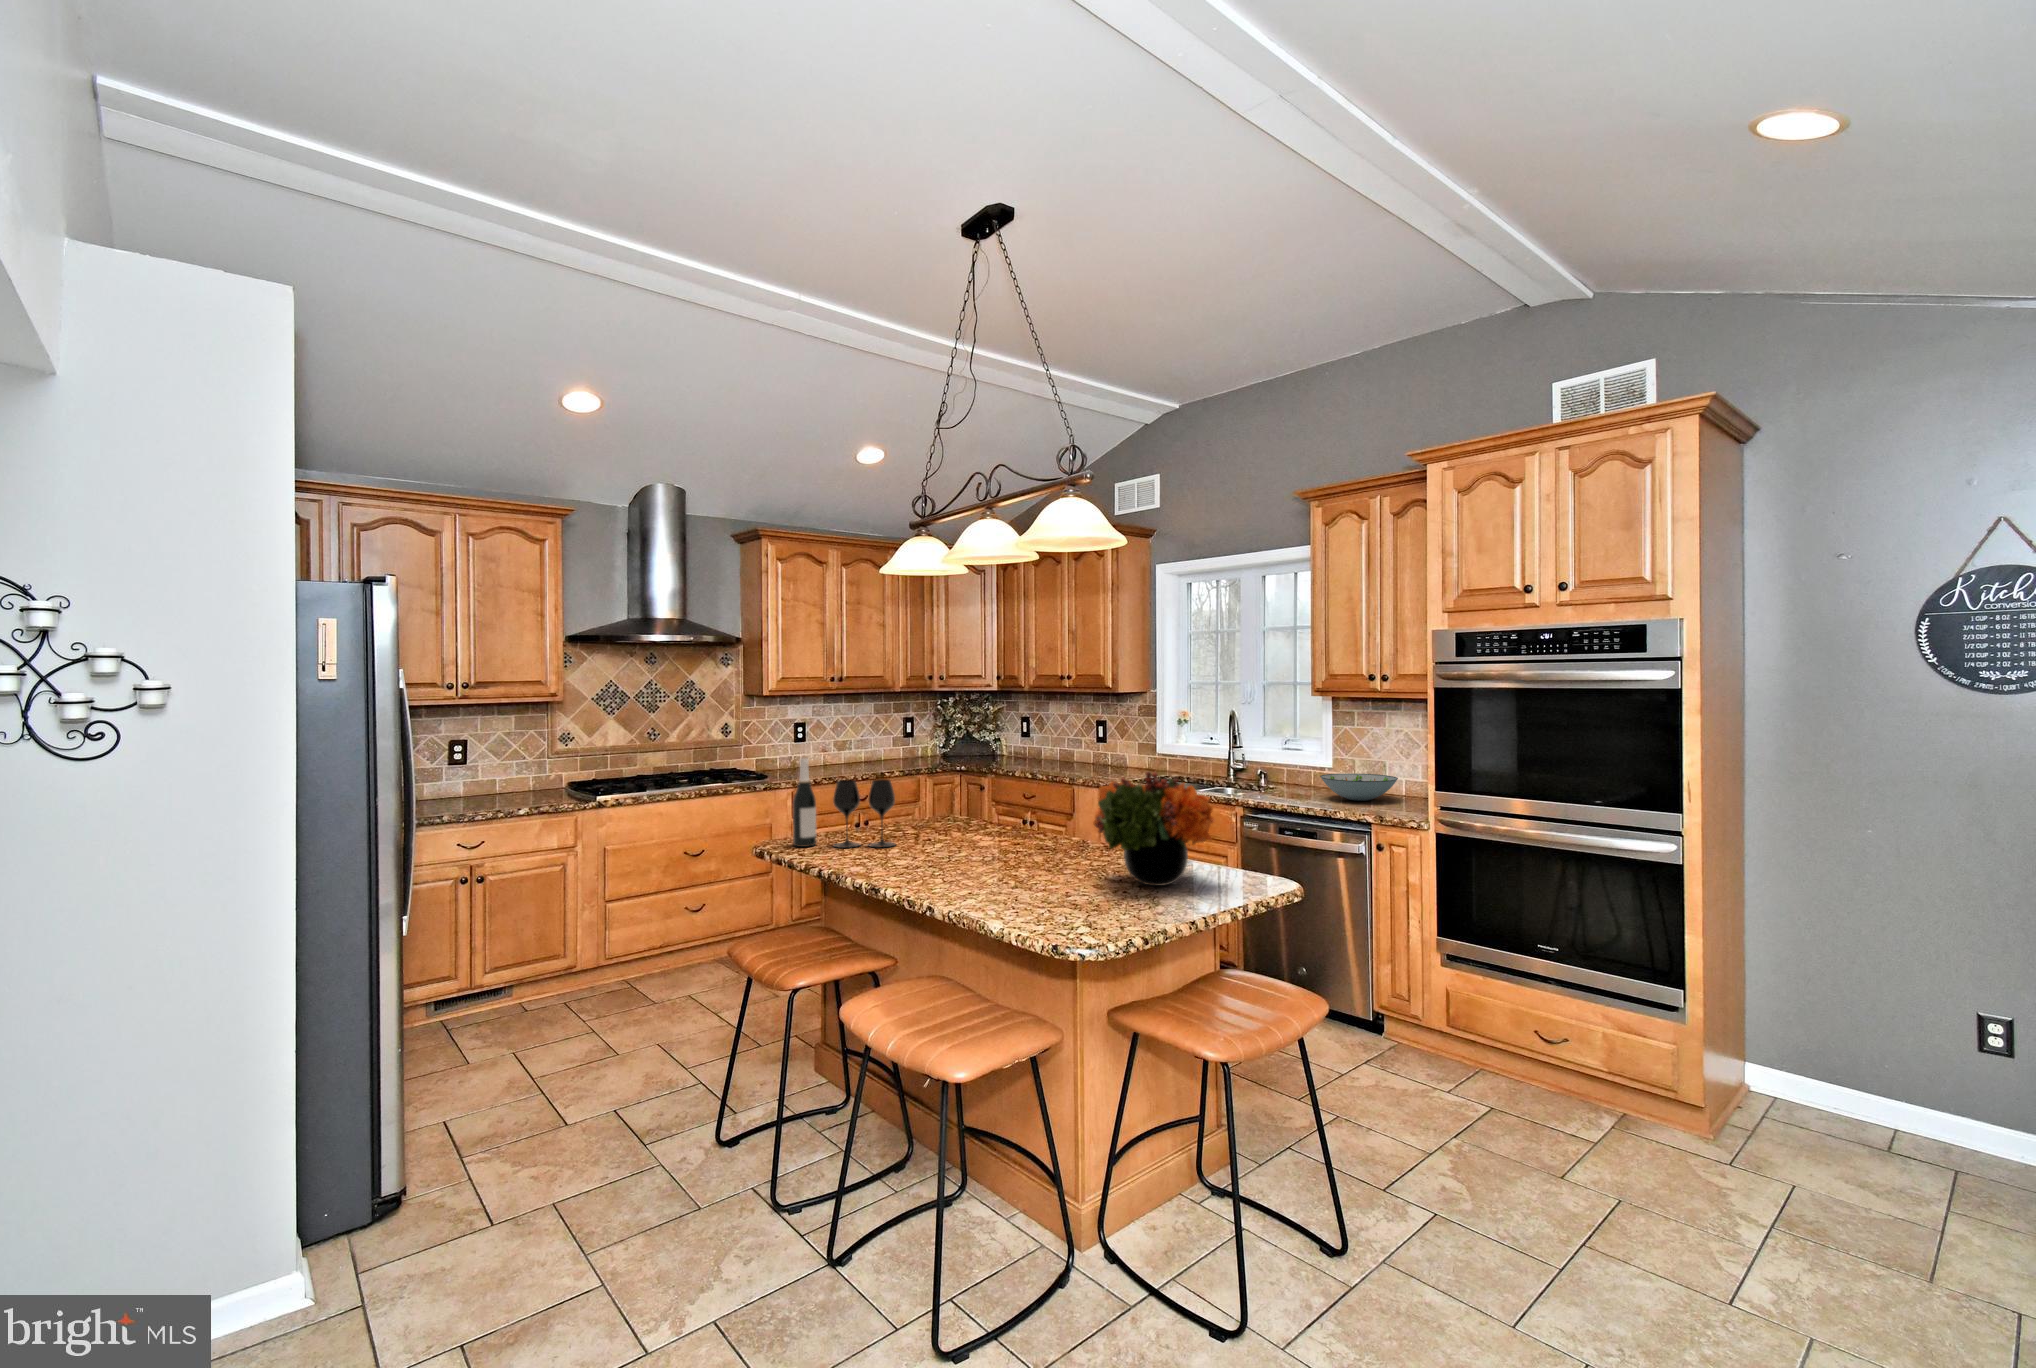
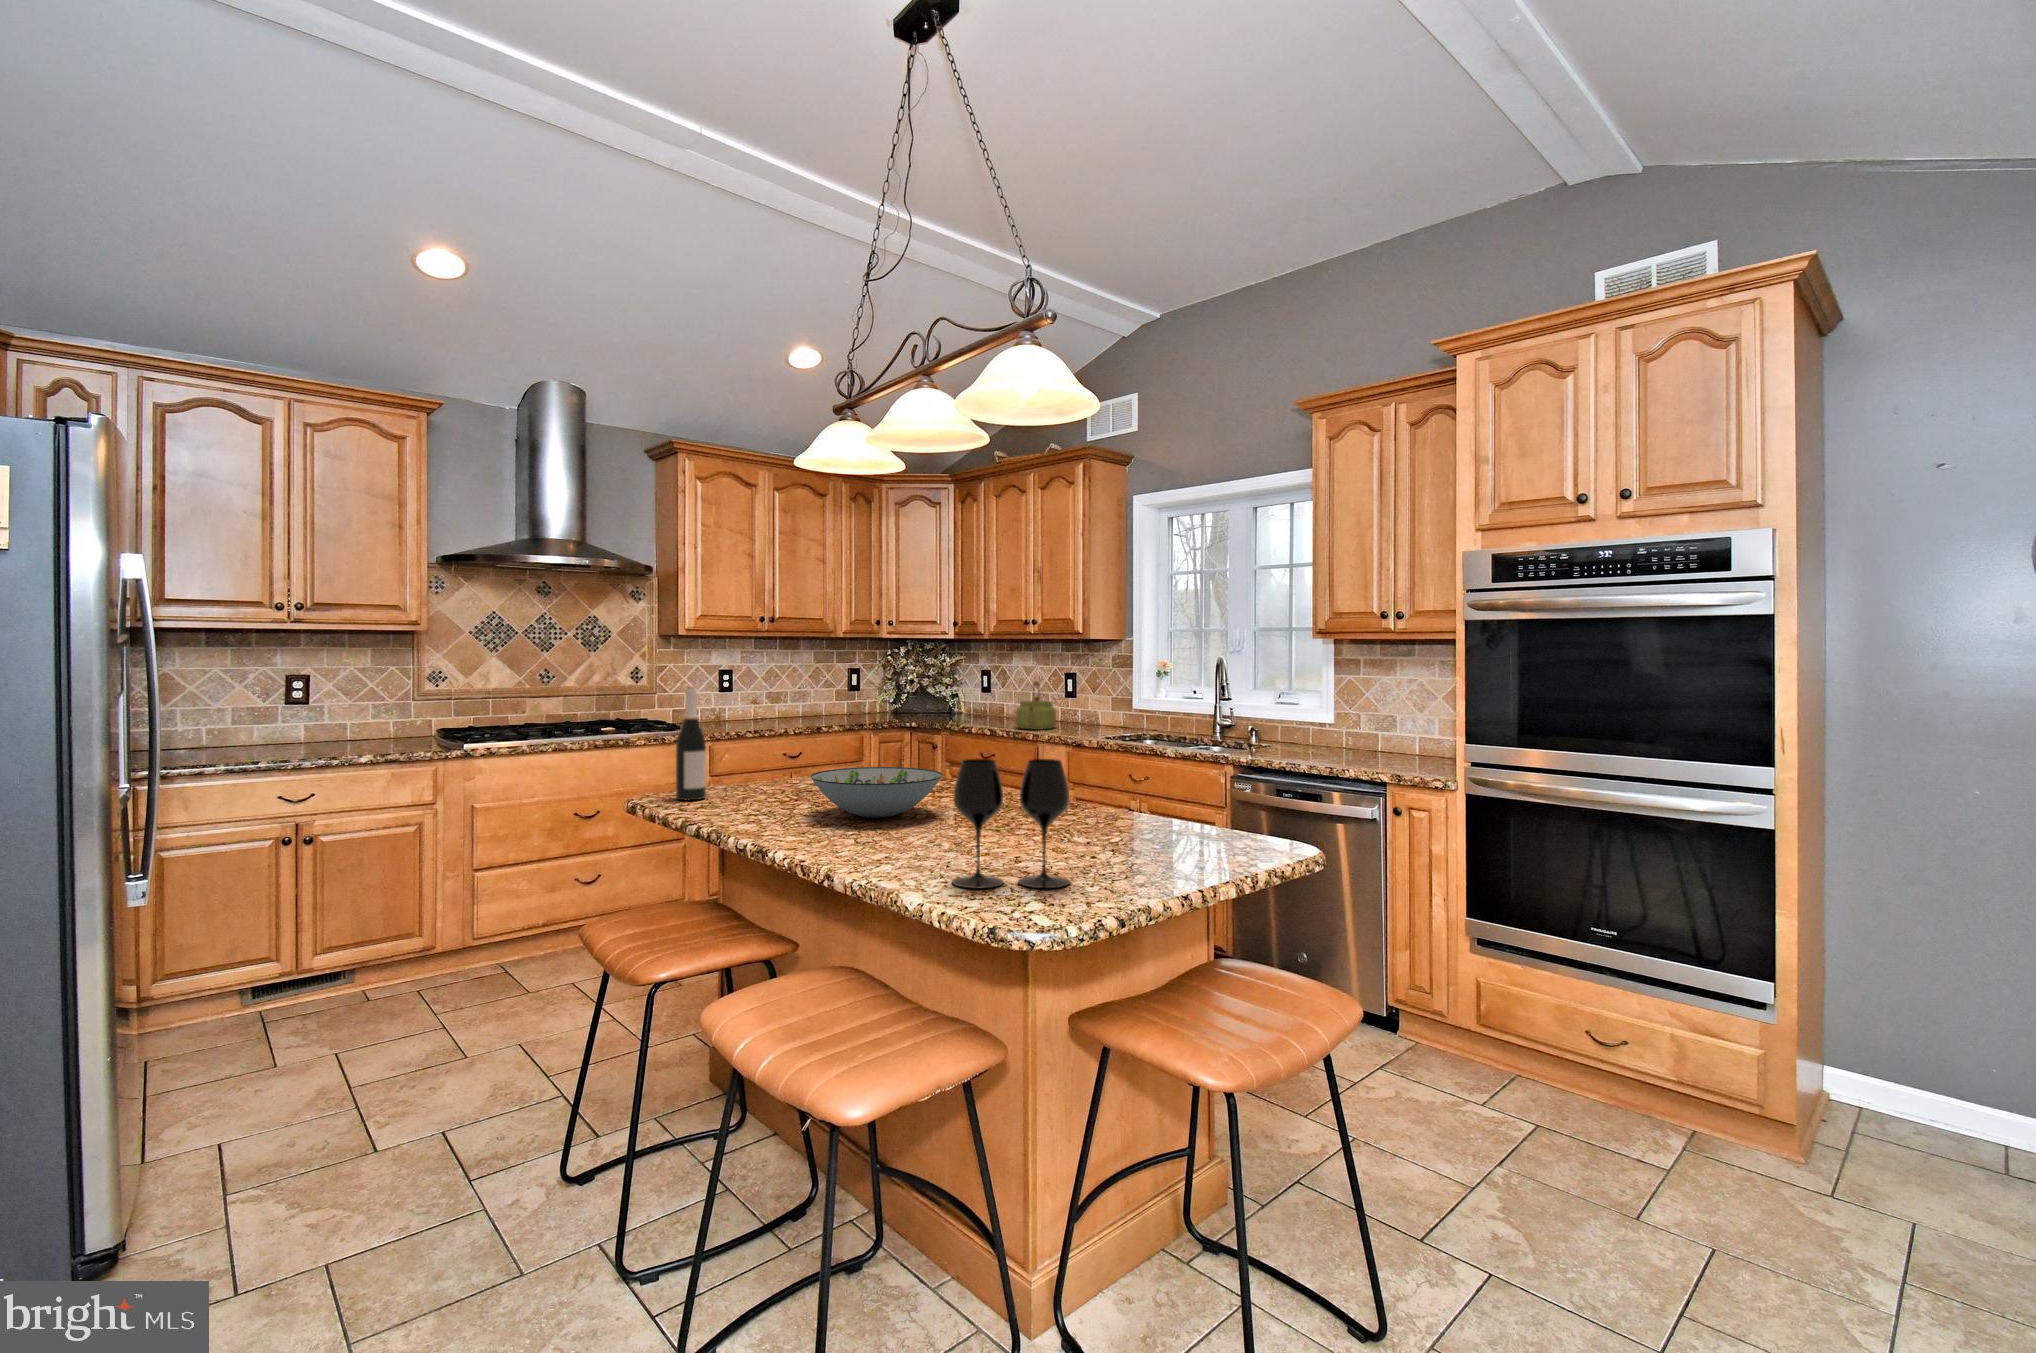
kettle: none [1055,729,1091,772] -> present [1016,681,1056,730]
flower arrangement: present [1093,771,1216,886] -> none [1053,700,1217,850]
decorative bowl: present [1320,773,1398,801] -> present [810,767,943,818]
wine glass: present [833,779,895,848] -> present [952,759,1070,888]

